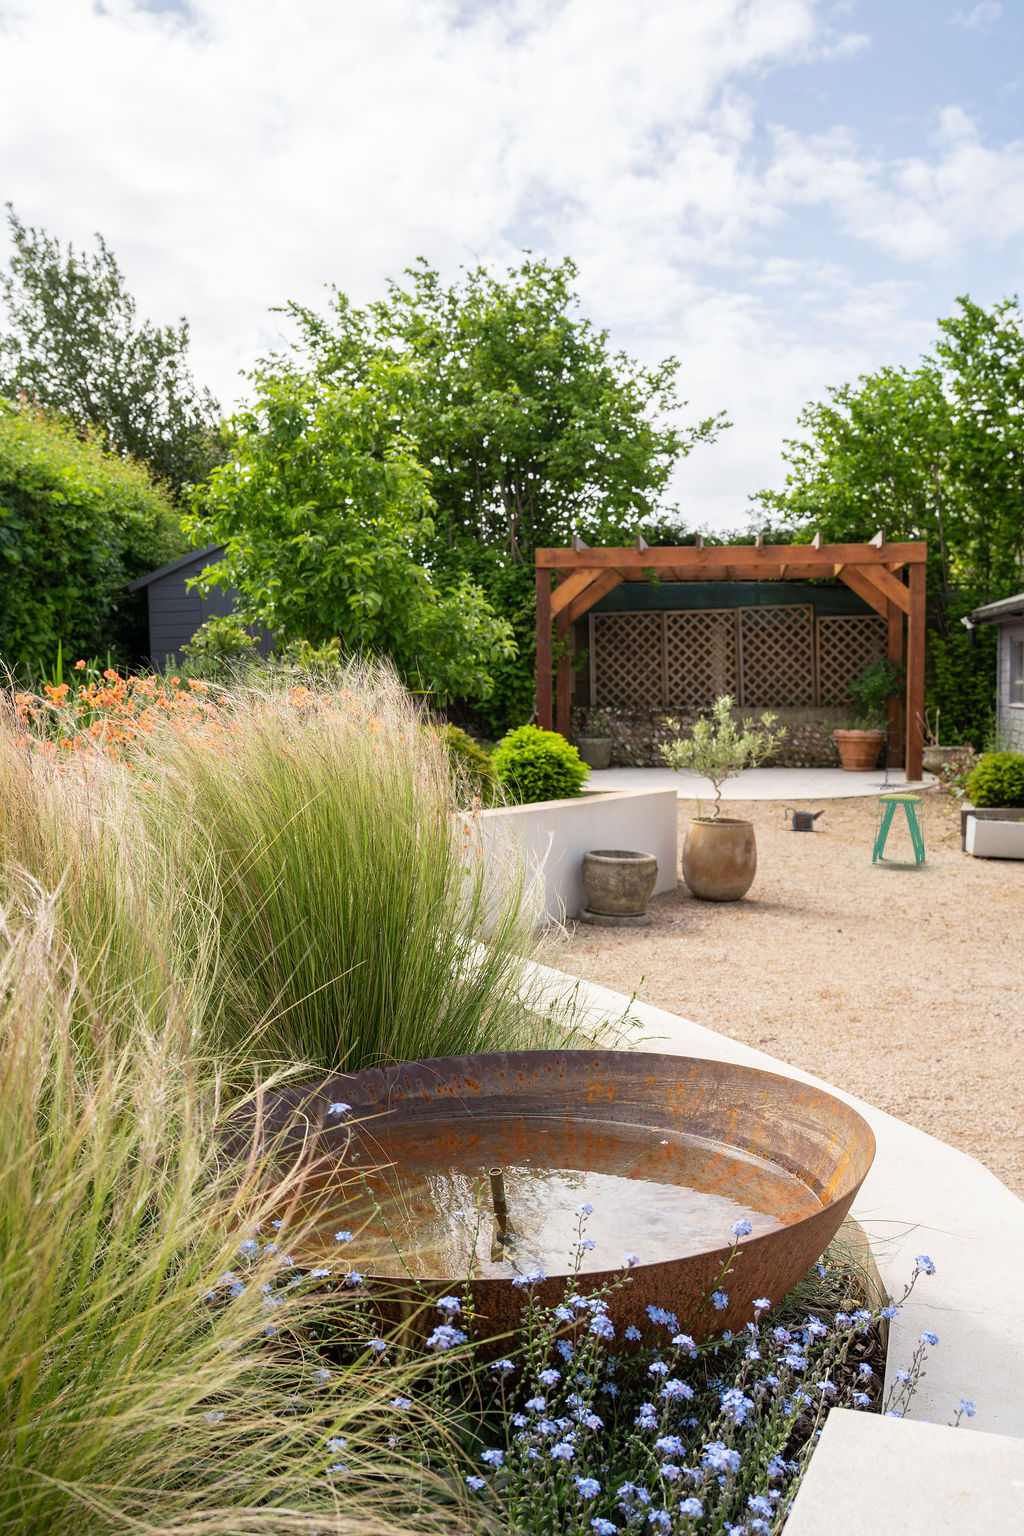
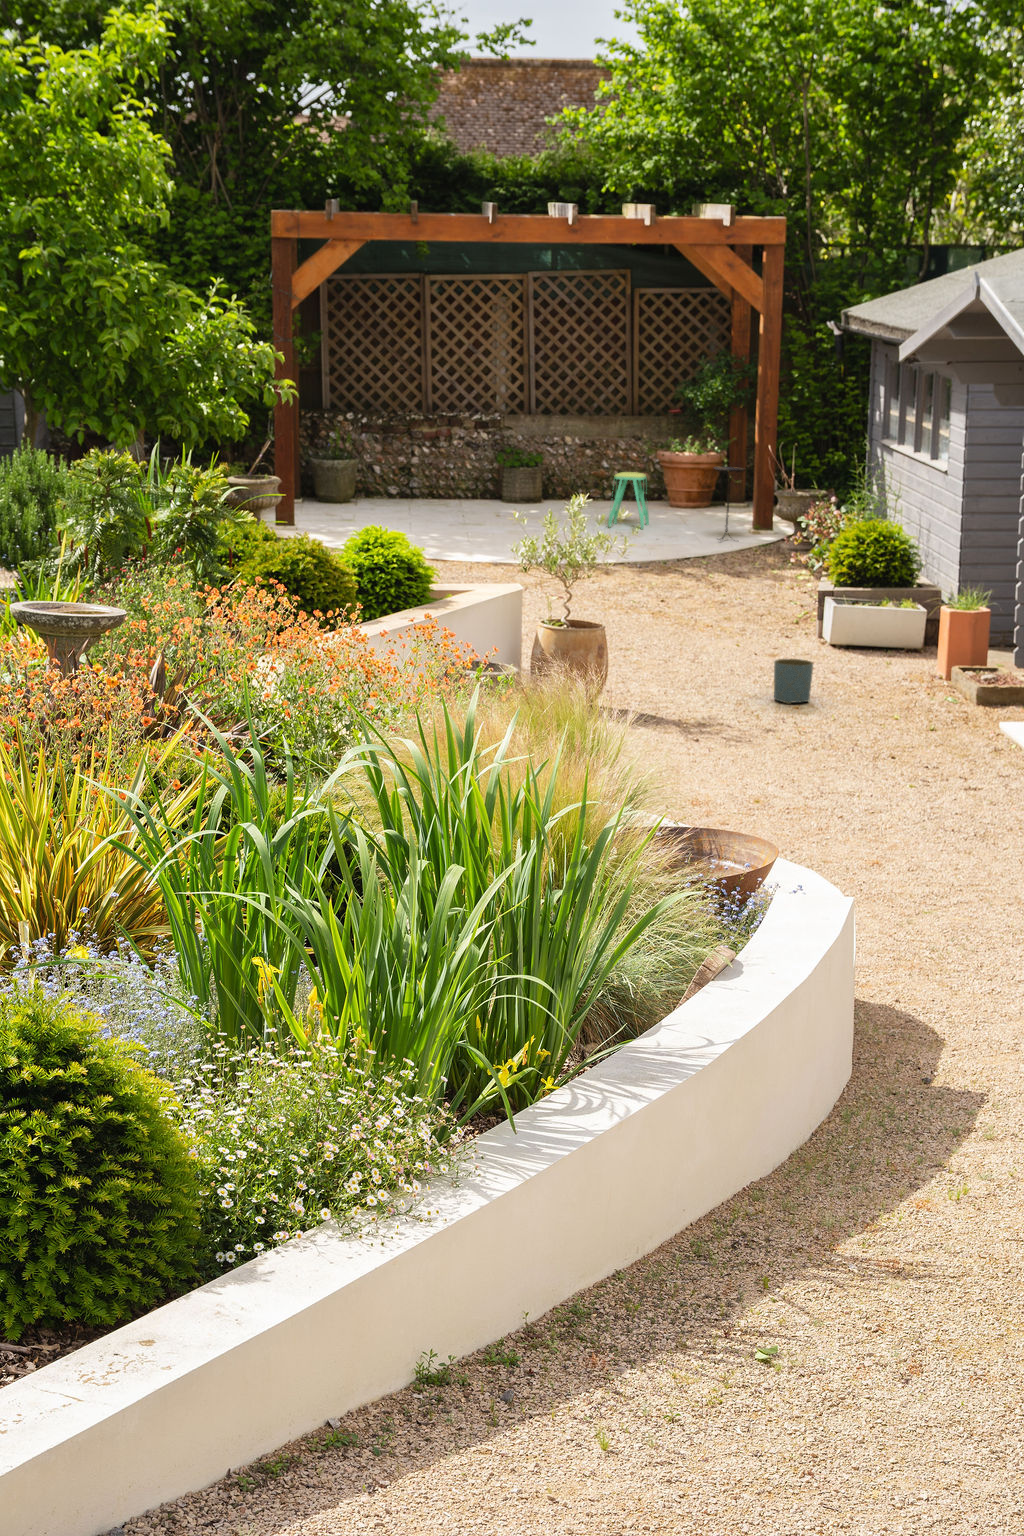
stool: present [872,794,925,865] -> present [608,472,649,529]
watering can: present [785,808,825,831] -> none [619,583,667,610]
planter: none [912,858,951,901] -> present [774,659,813,704]

